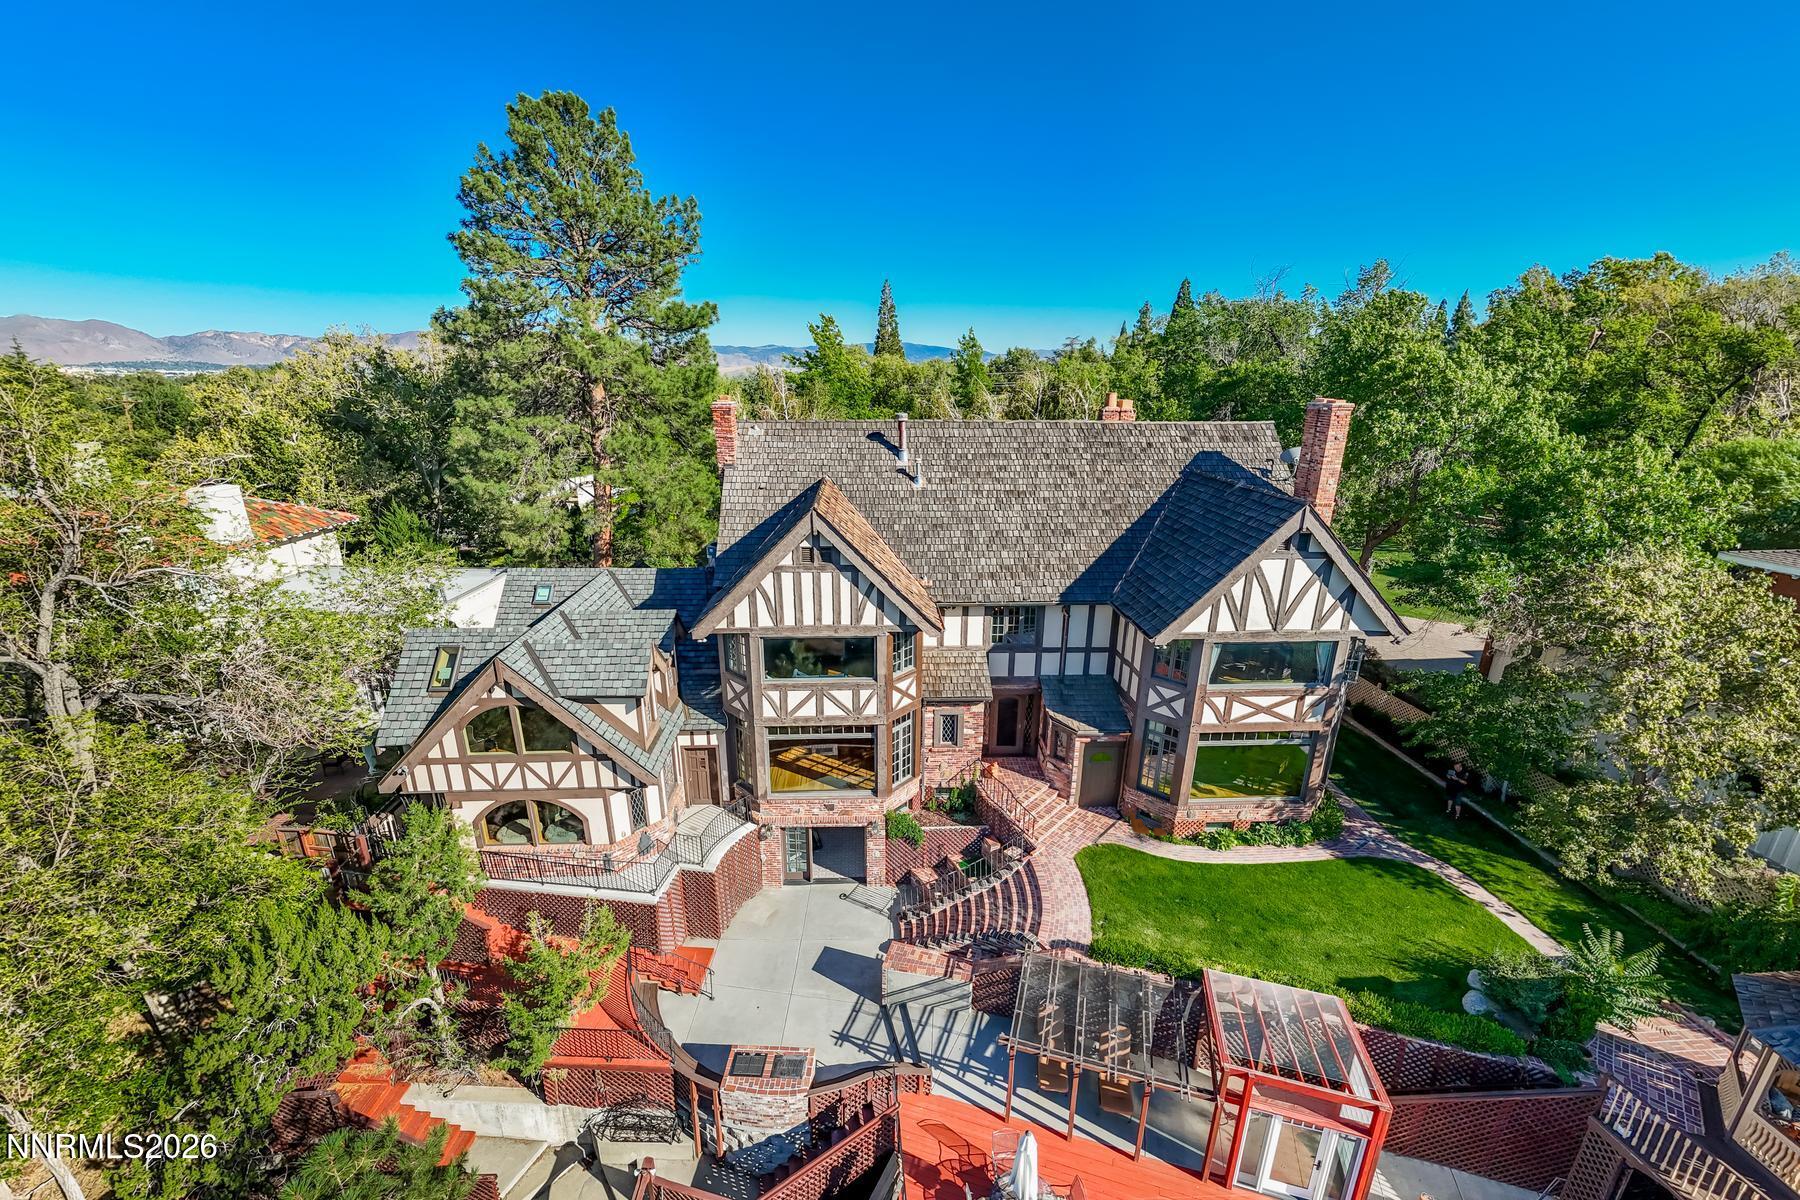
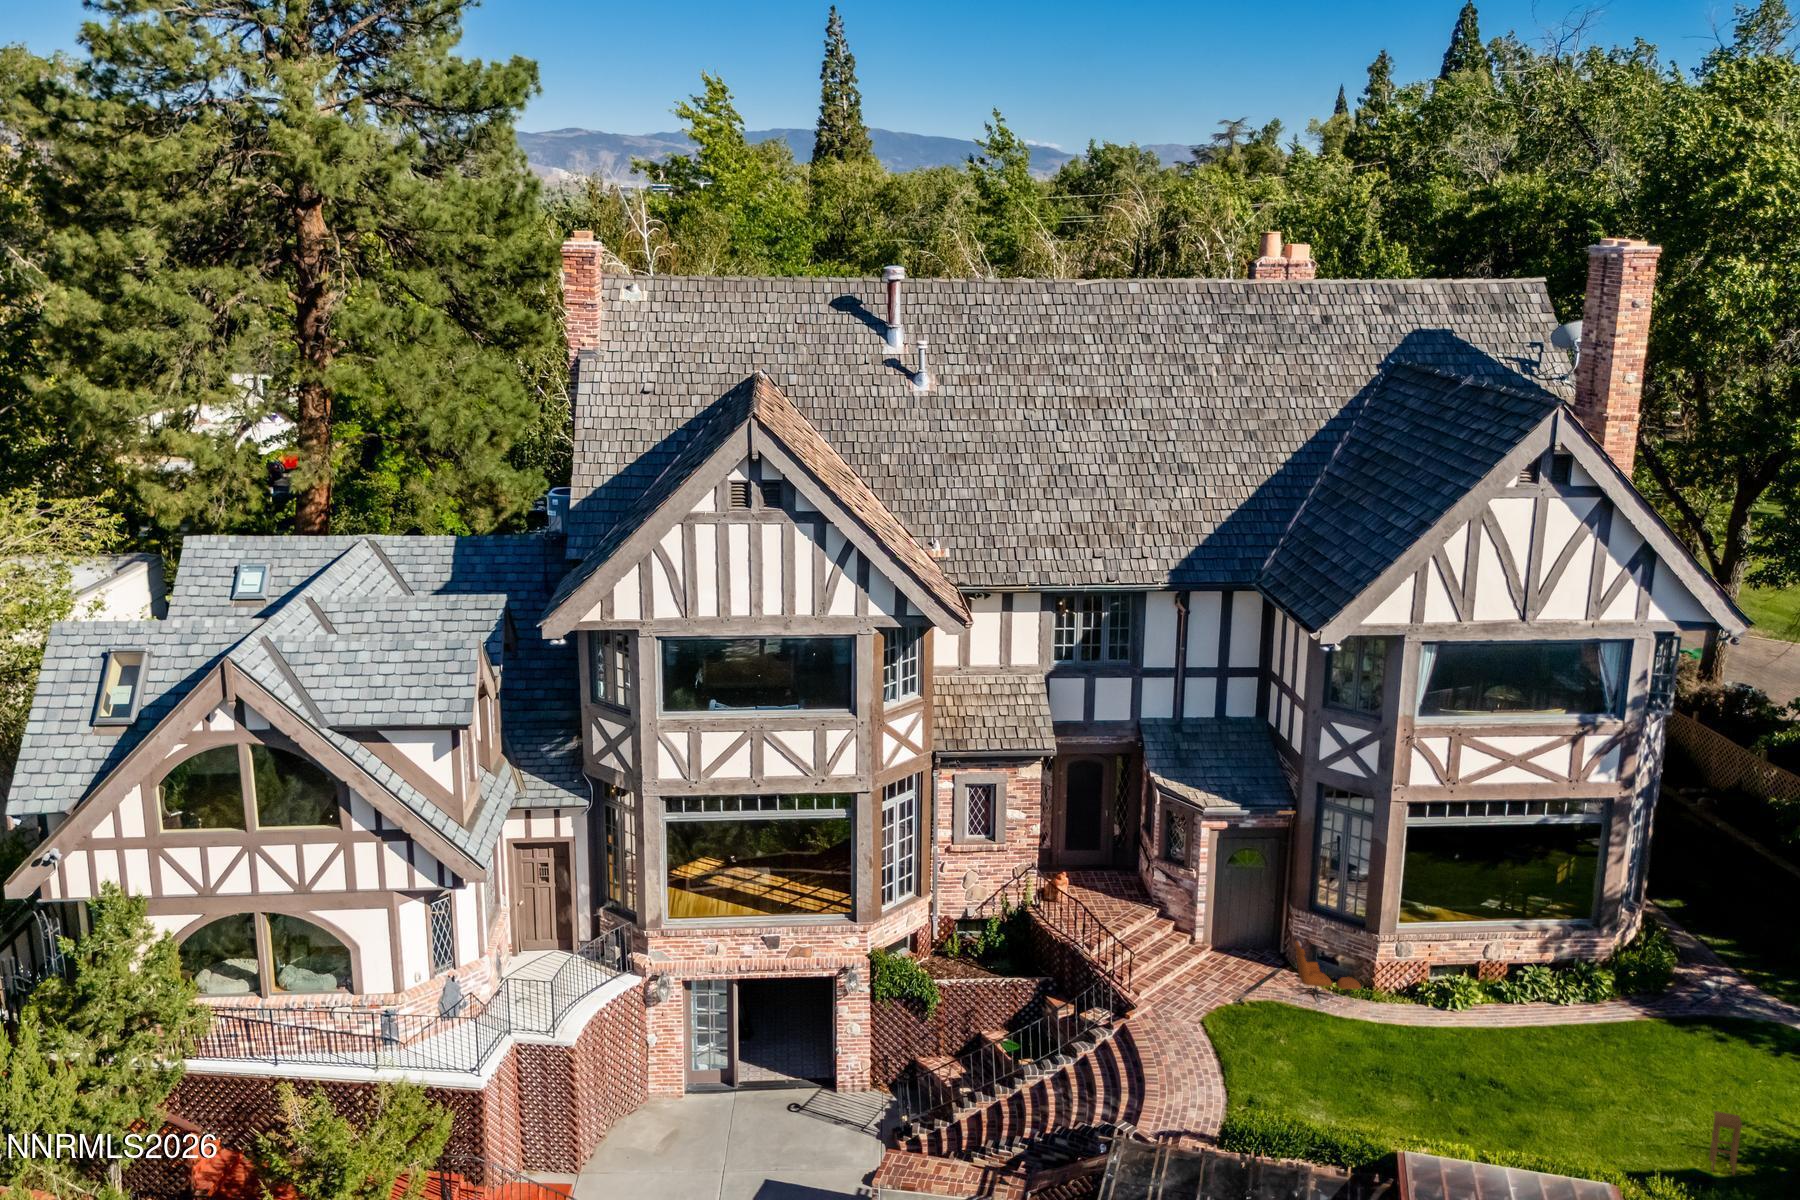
stool: none [1383,934,1407,974] -> present [1709,1111,1742,1175]

